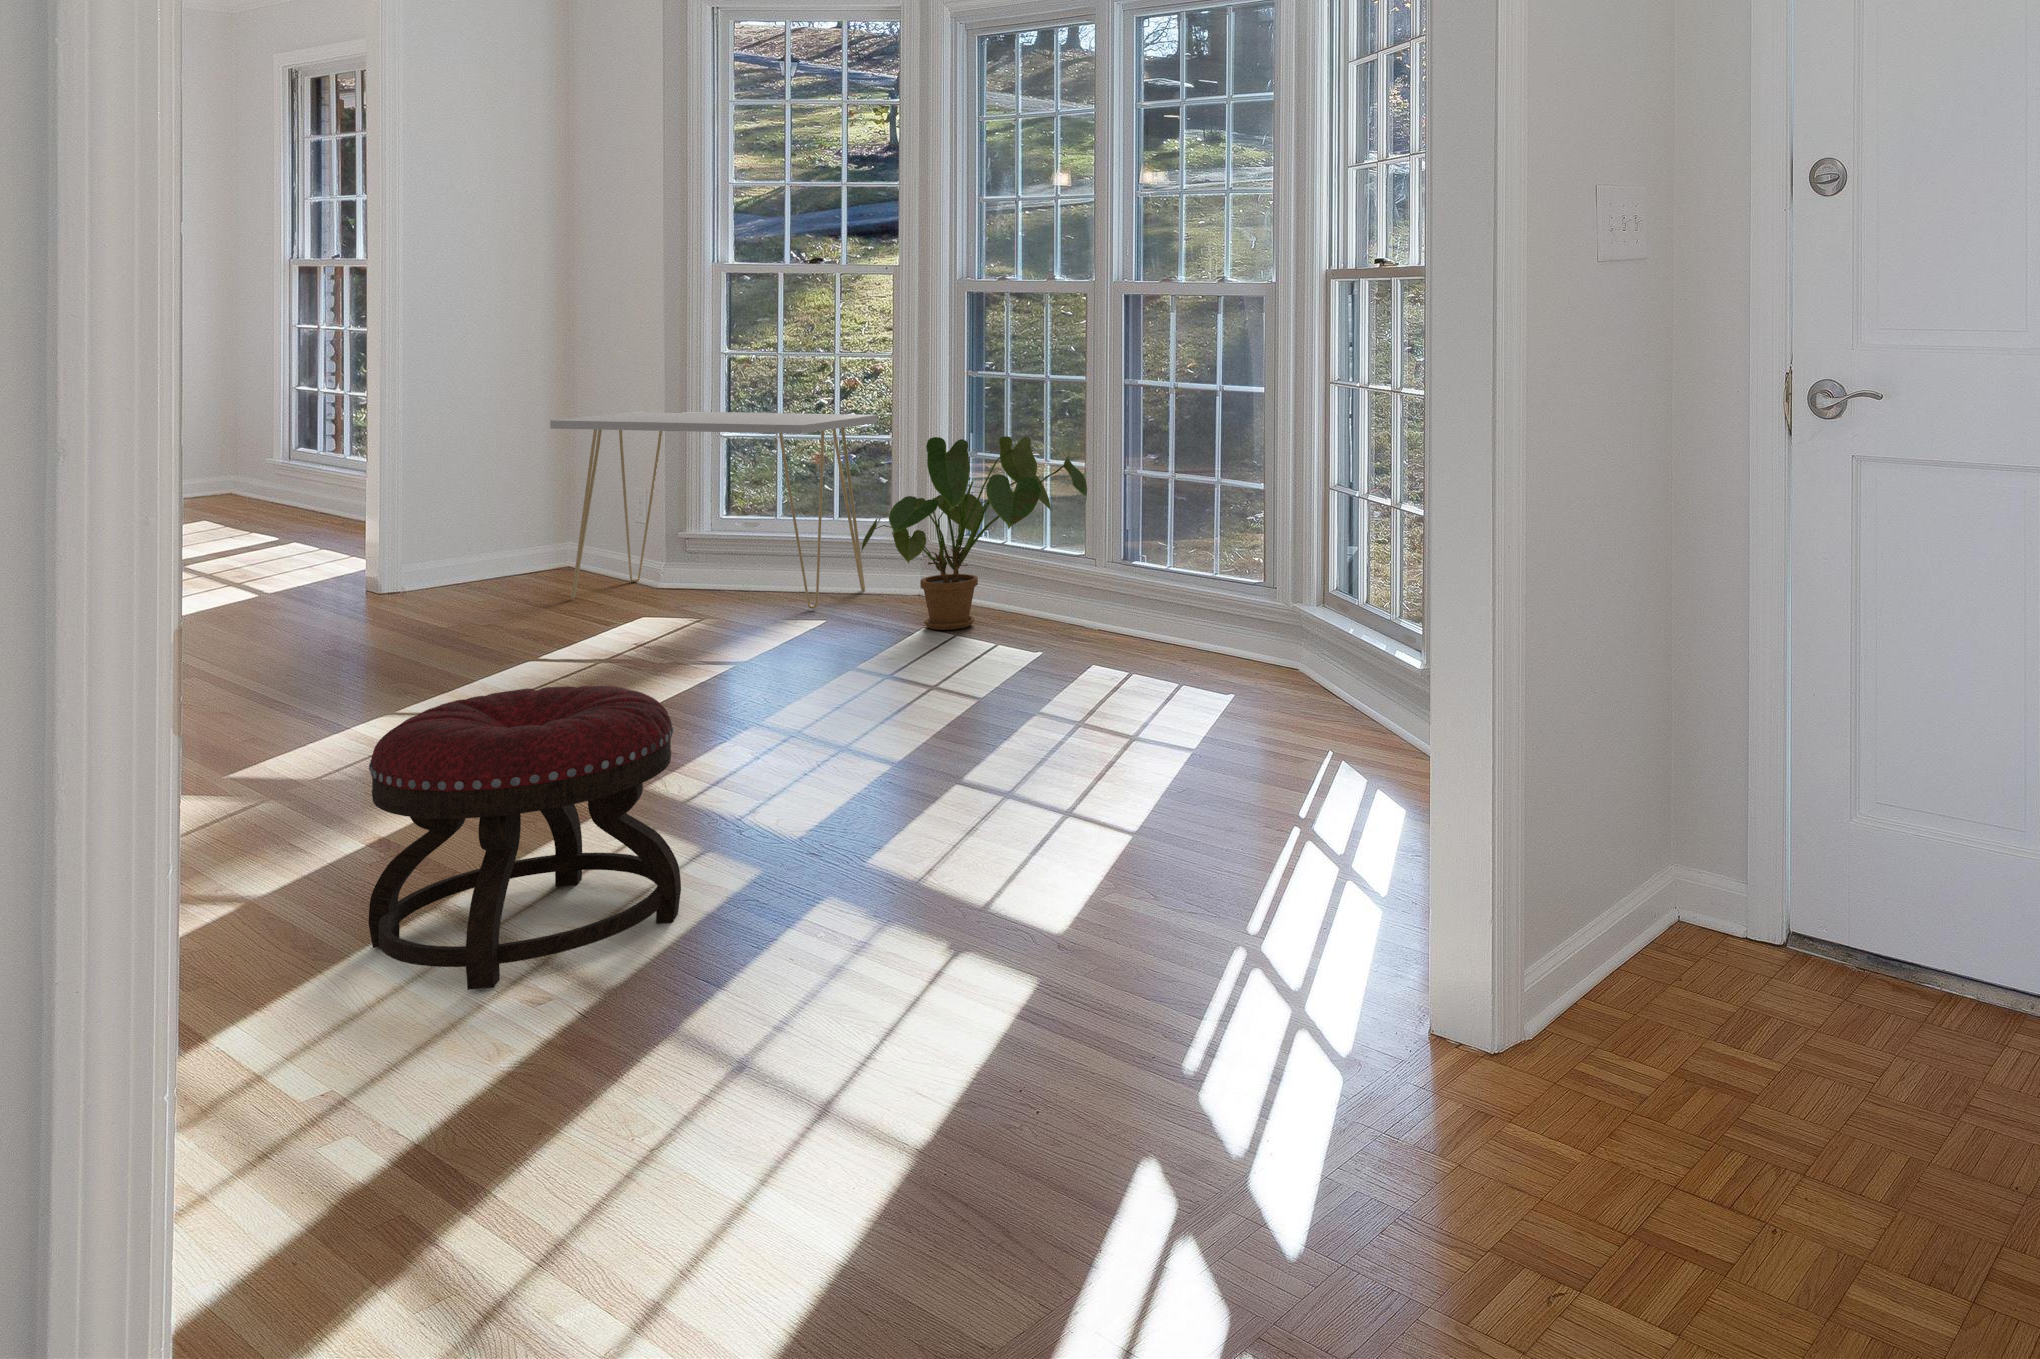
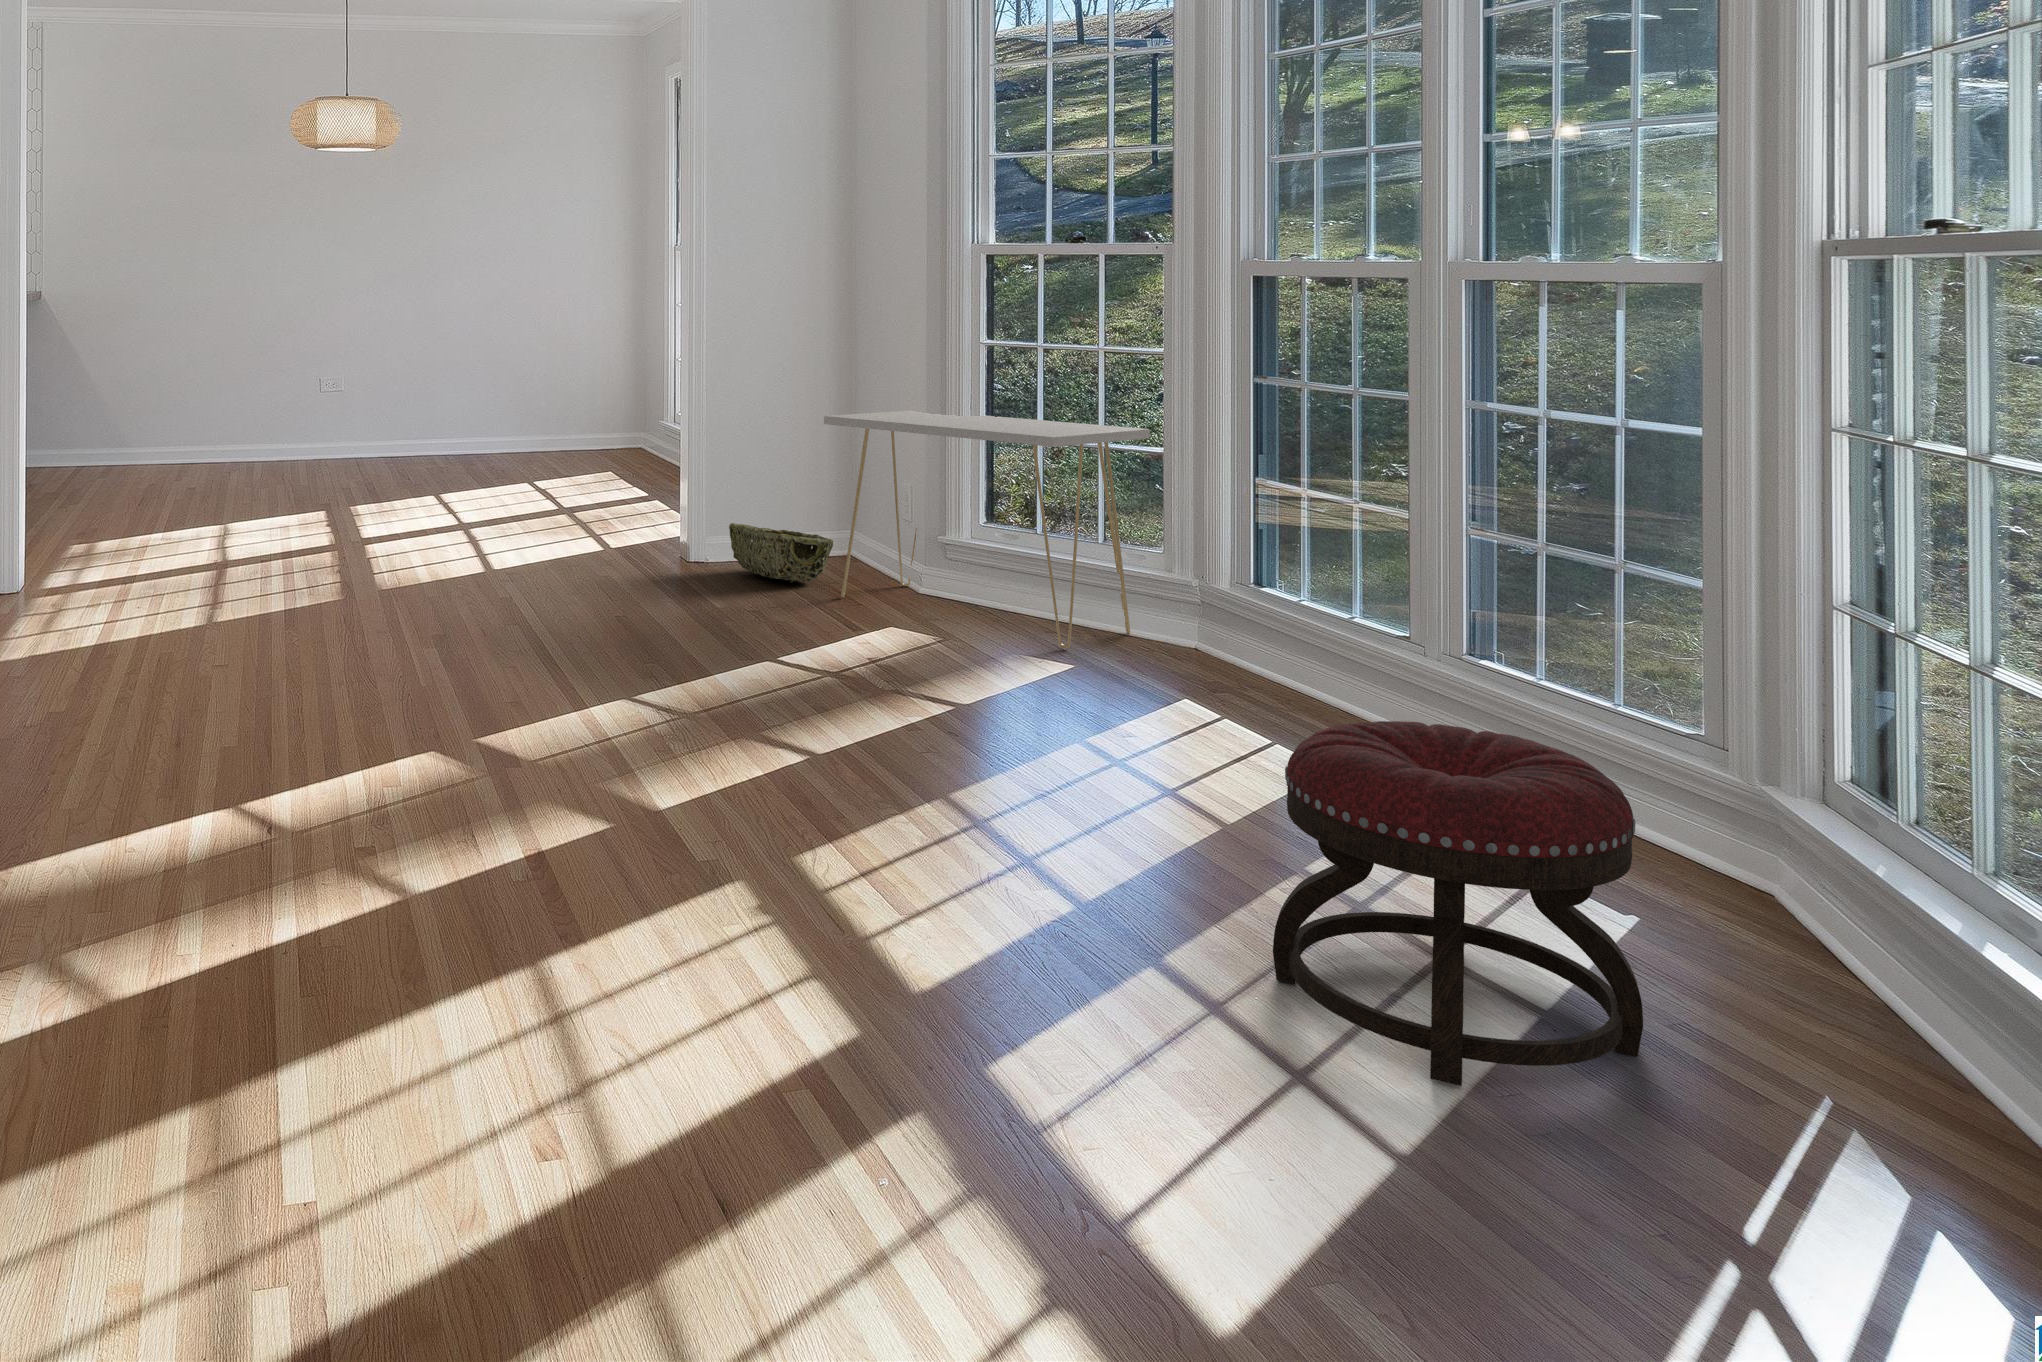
house plant: present [862,436,1087,630] -> none [1109,464,1409,707]
woven basket: none [423,541,554,594] -> present [729,523,833,582]
ottoman: present [369,686,681,990] -> present [1273,721,1643,1086]

